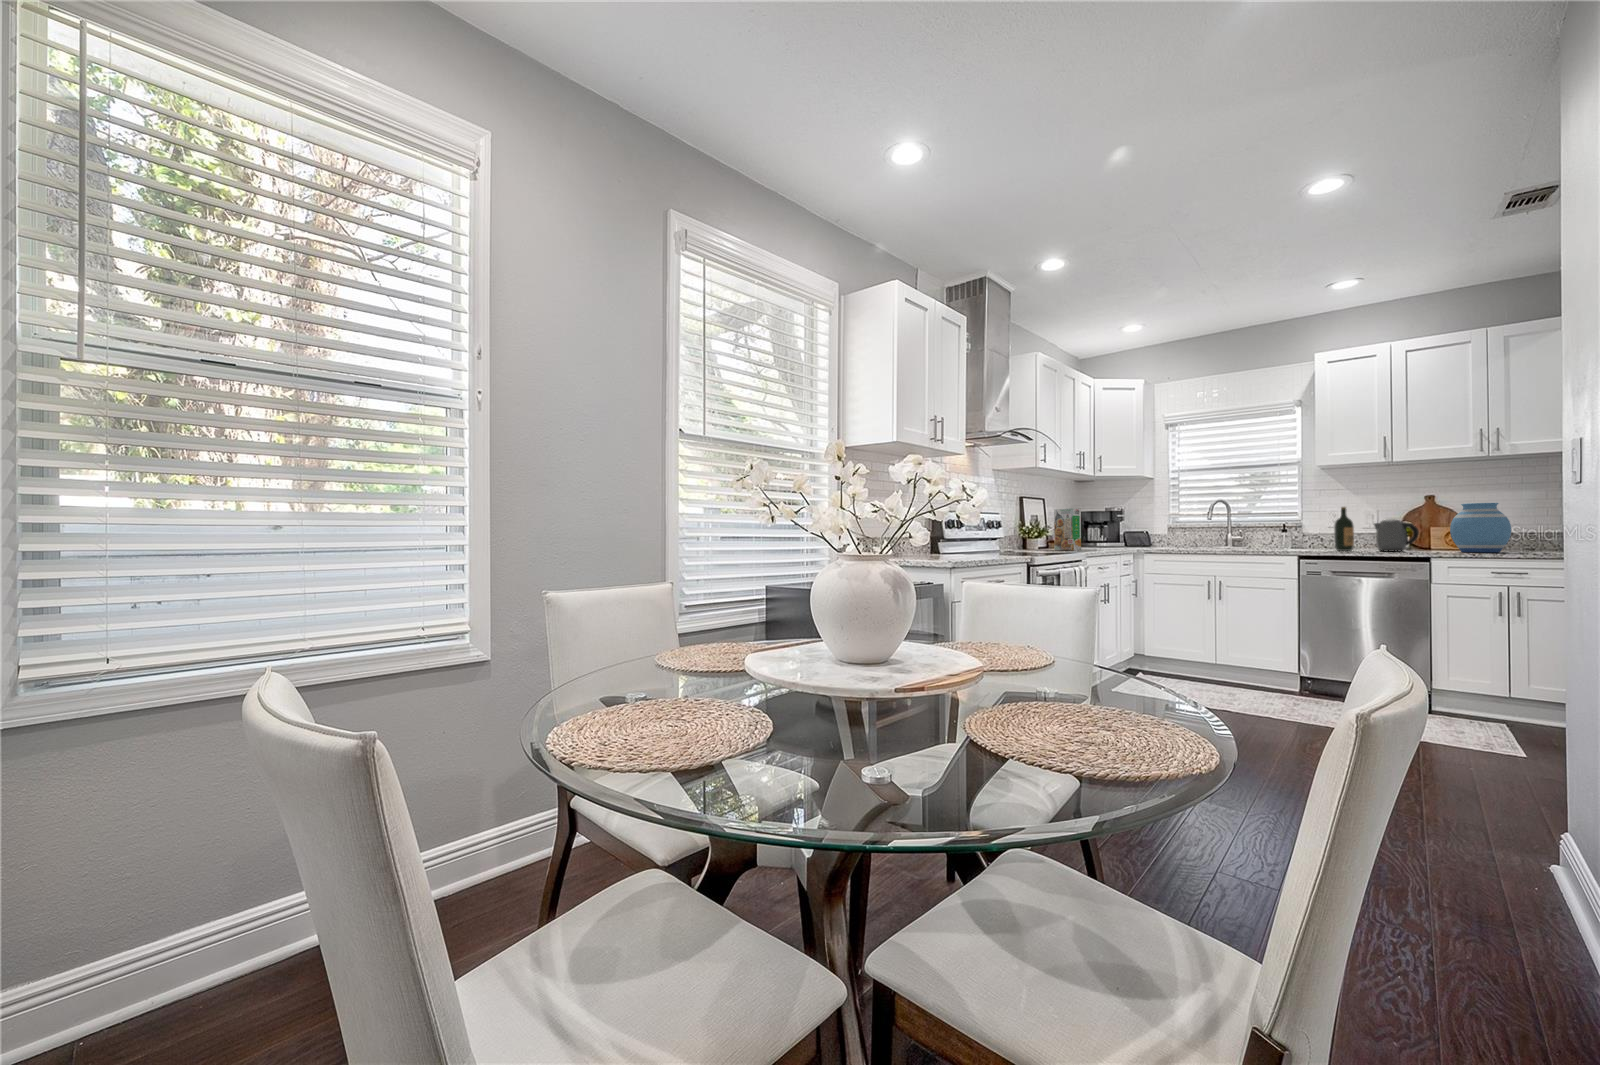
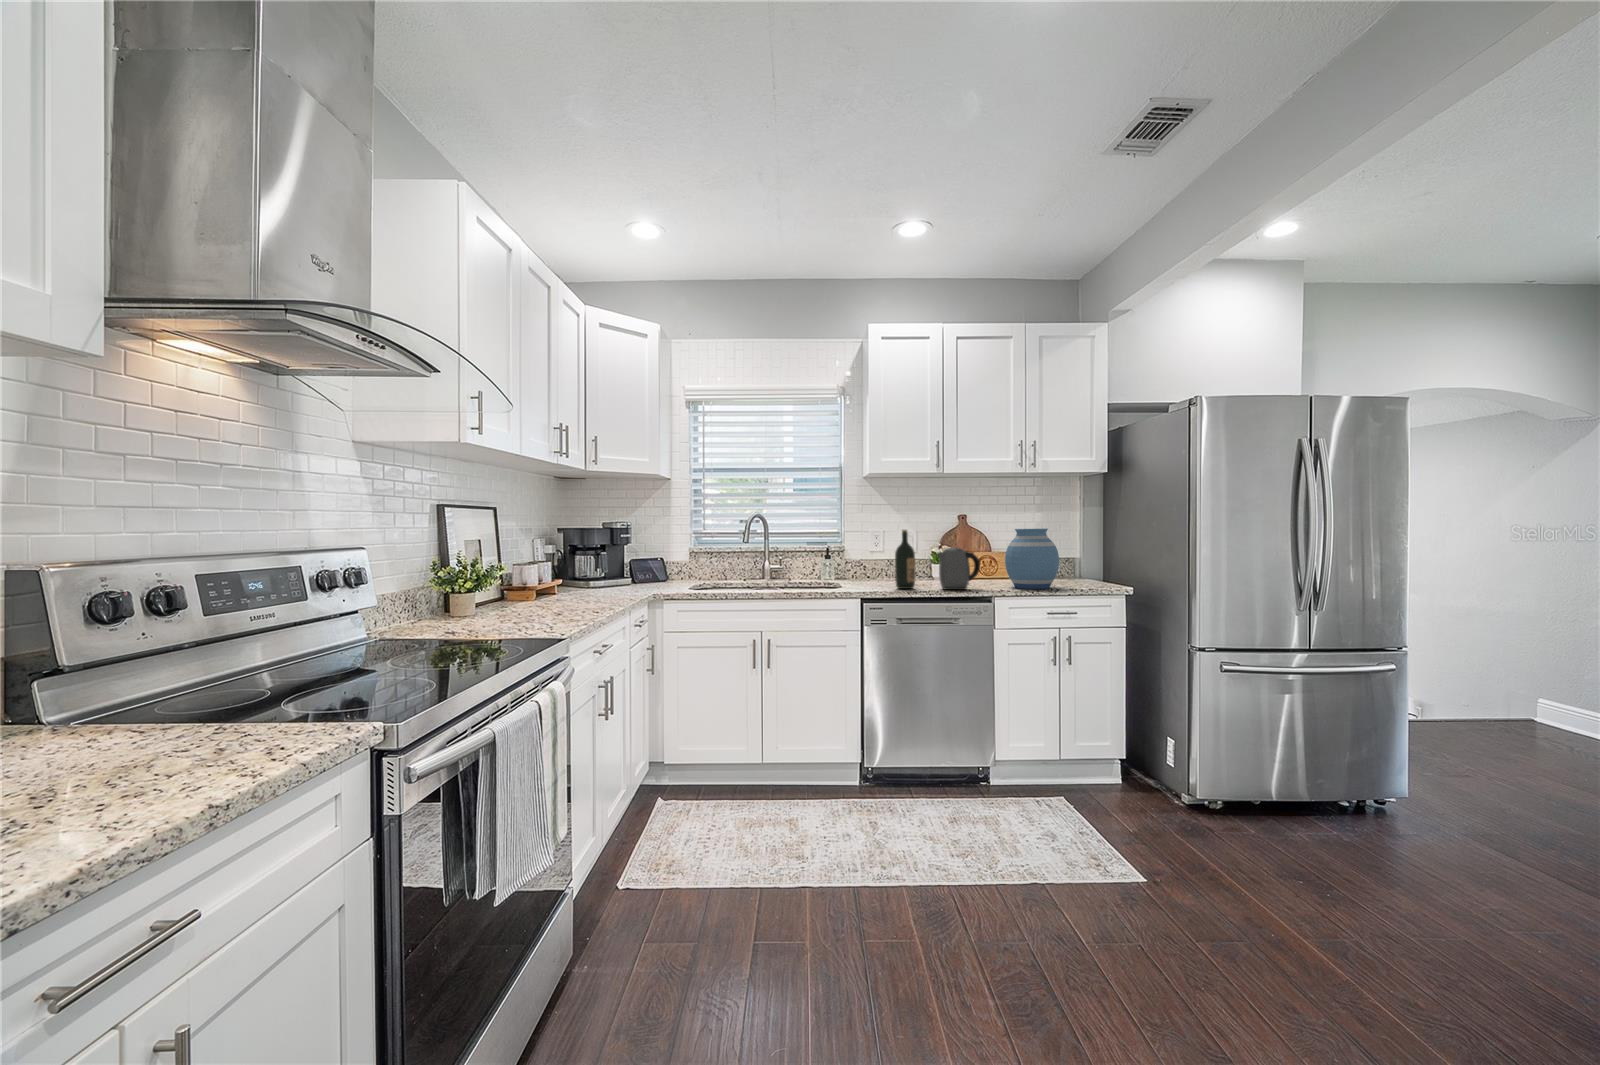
cereal box: present [1054,508,1081,550] -> none [512,529,561,609]

